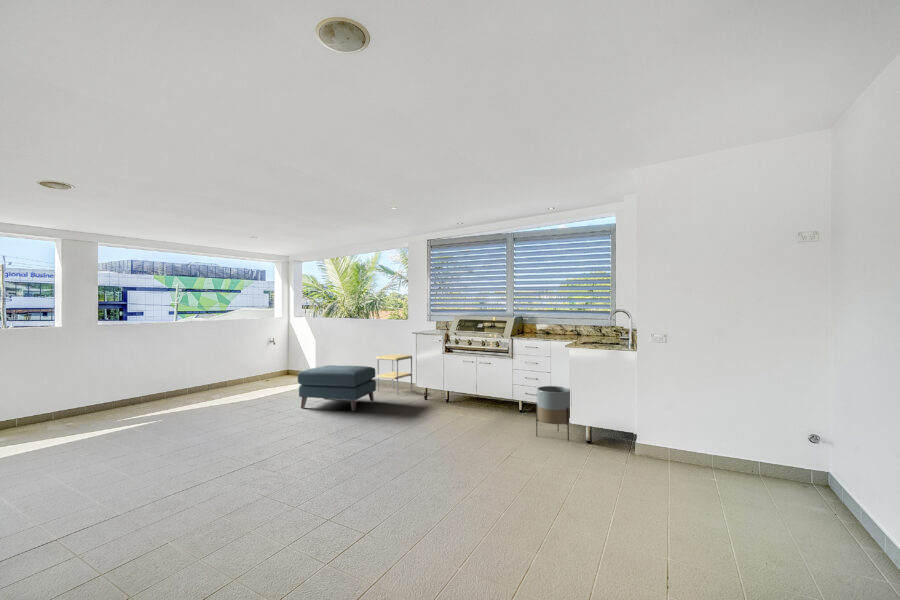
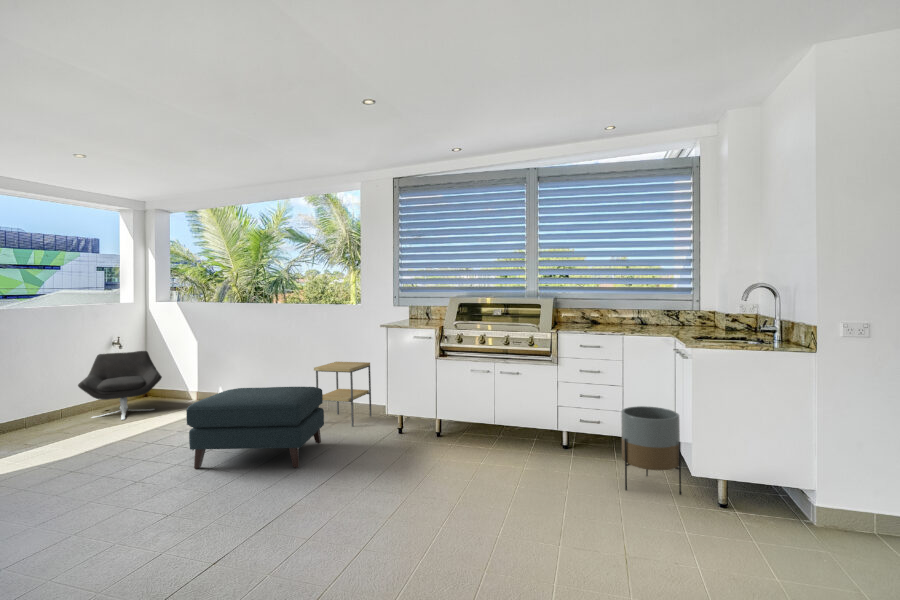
lounge chair: none [248,343,293,383] -> present [78,351,162,420]

